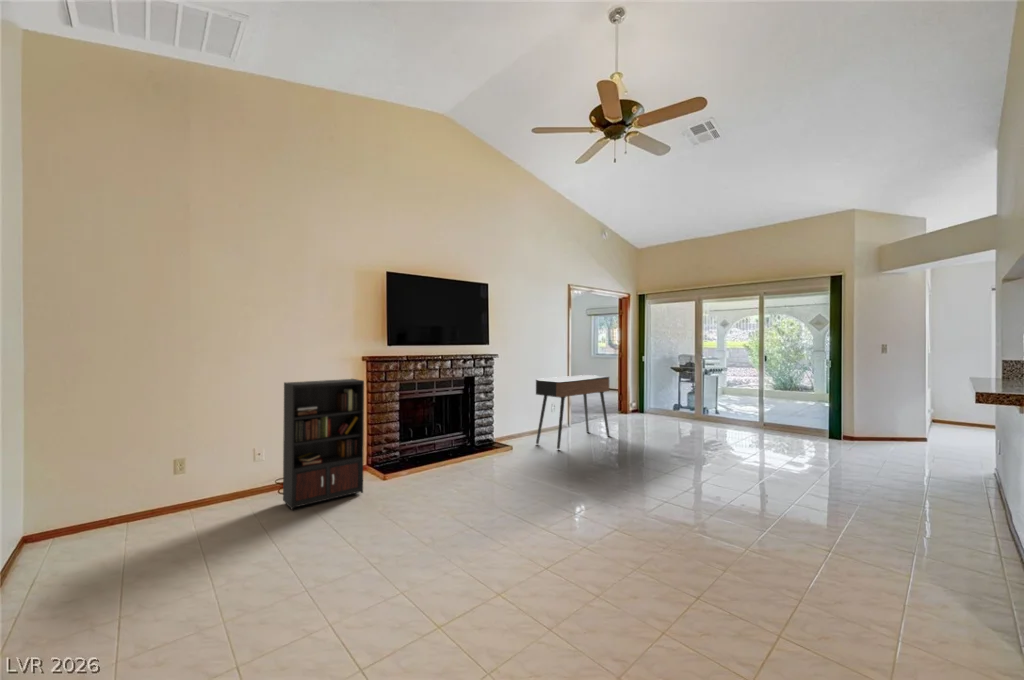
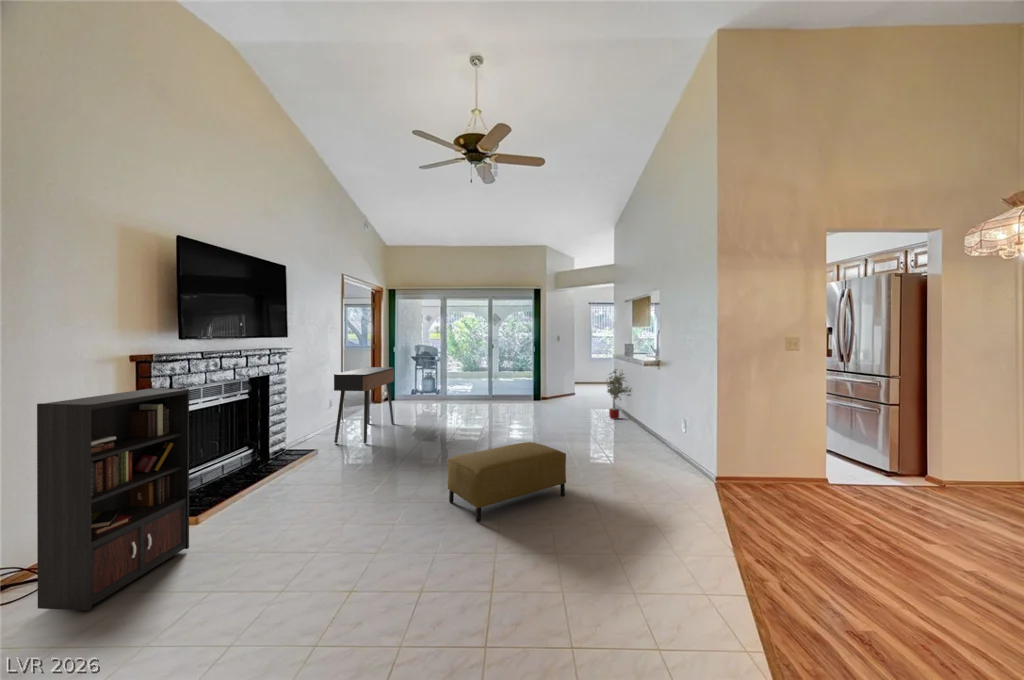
potted tree: none [927,400,996,488] -> present [606,369,631,419]
ottoman: none [539,473,680,559] -> present [448,442,566,522]

